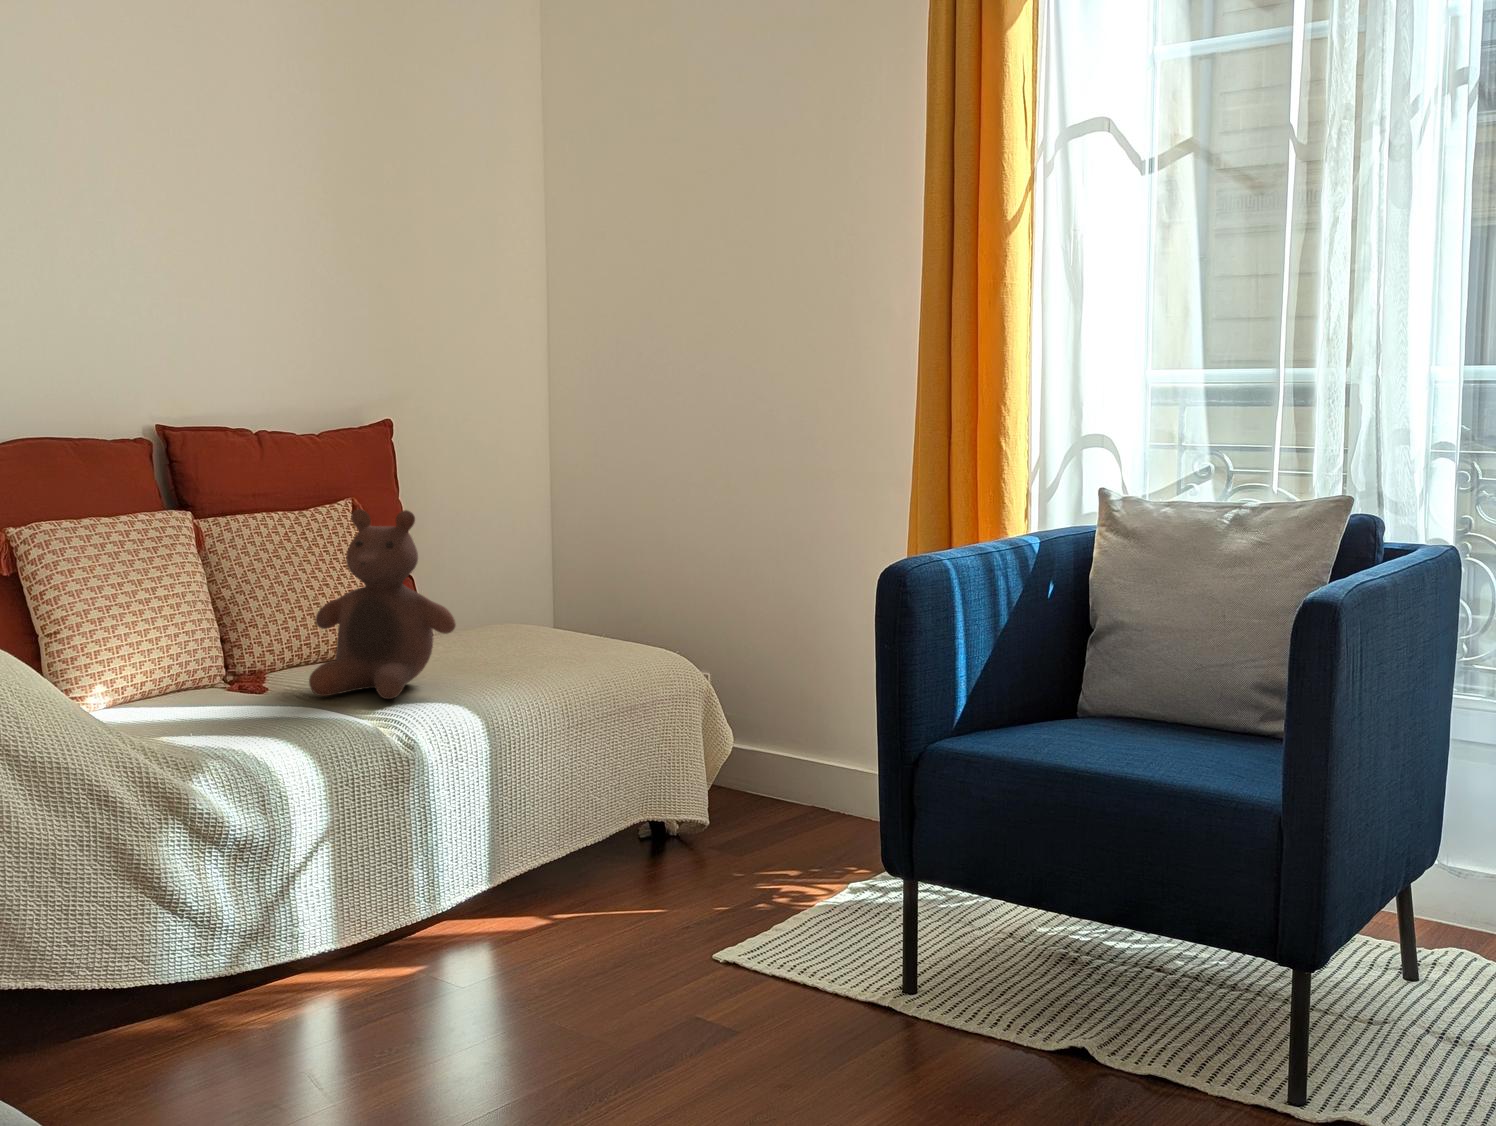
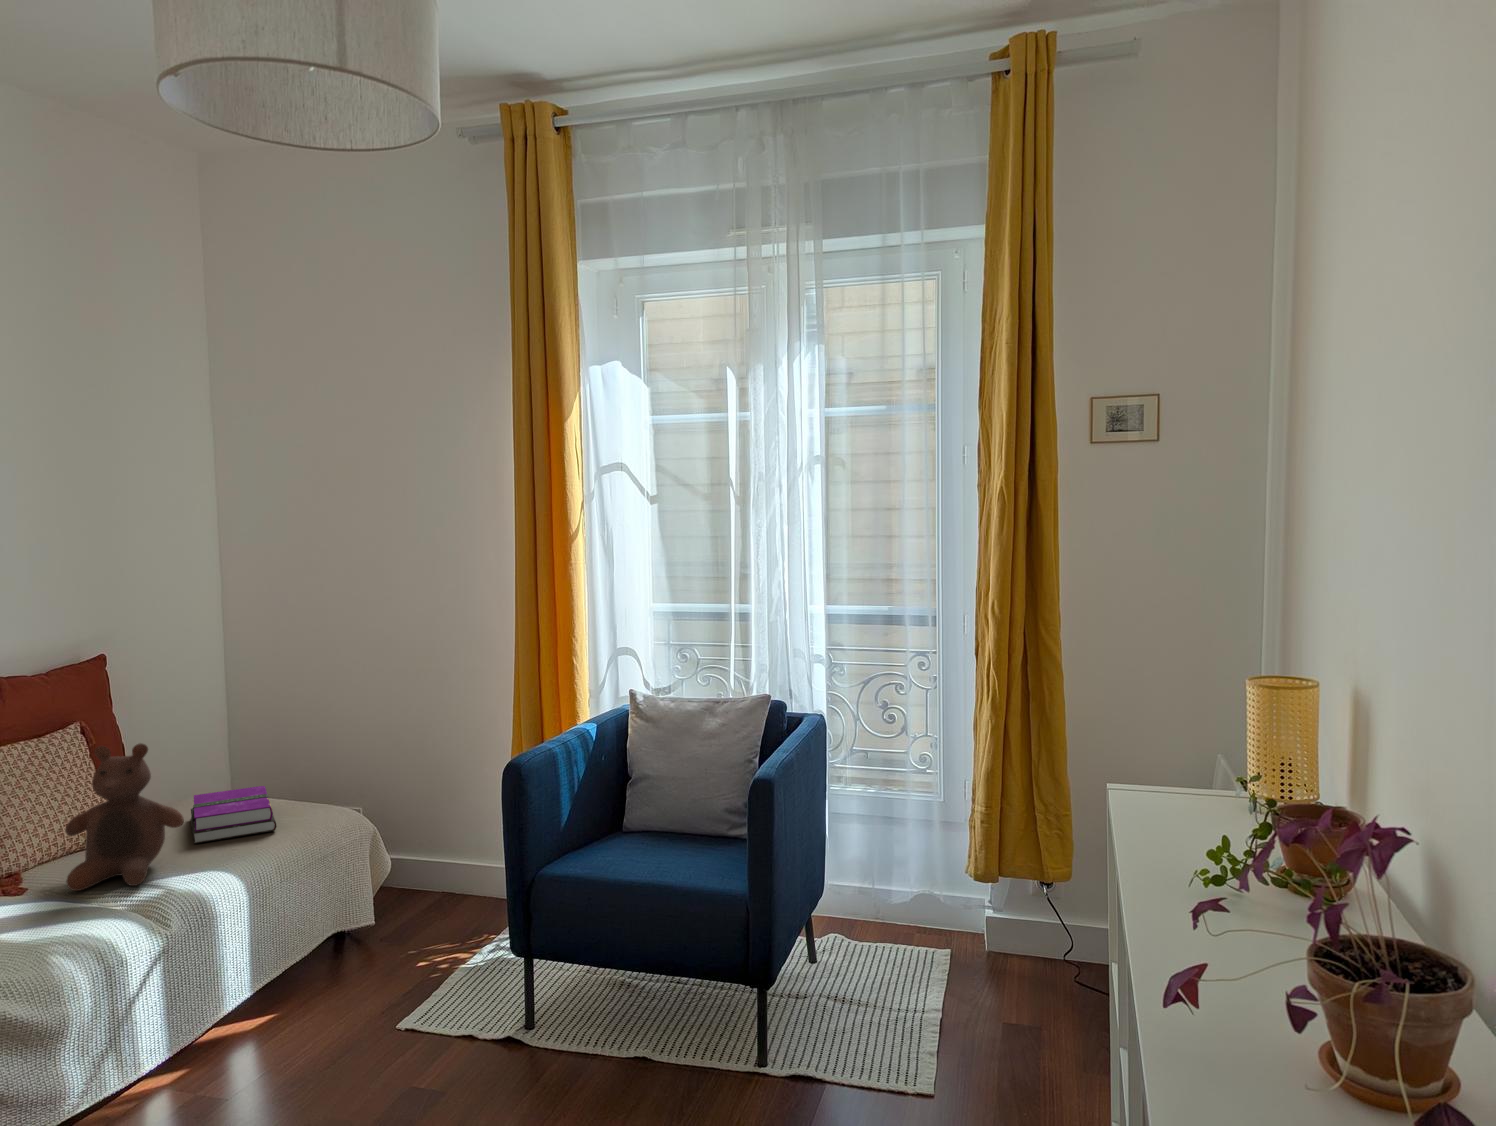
hardback book: none [472,613,579,669] -> present [191,786,276,844]

